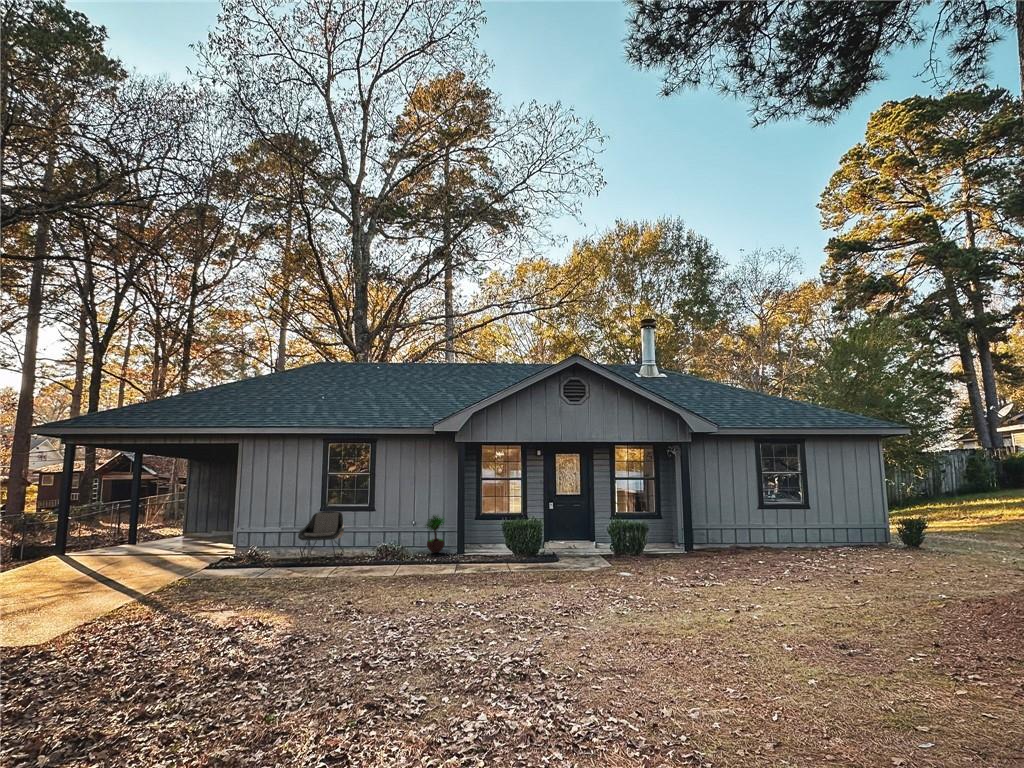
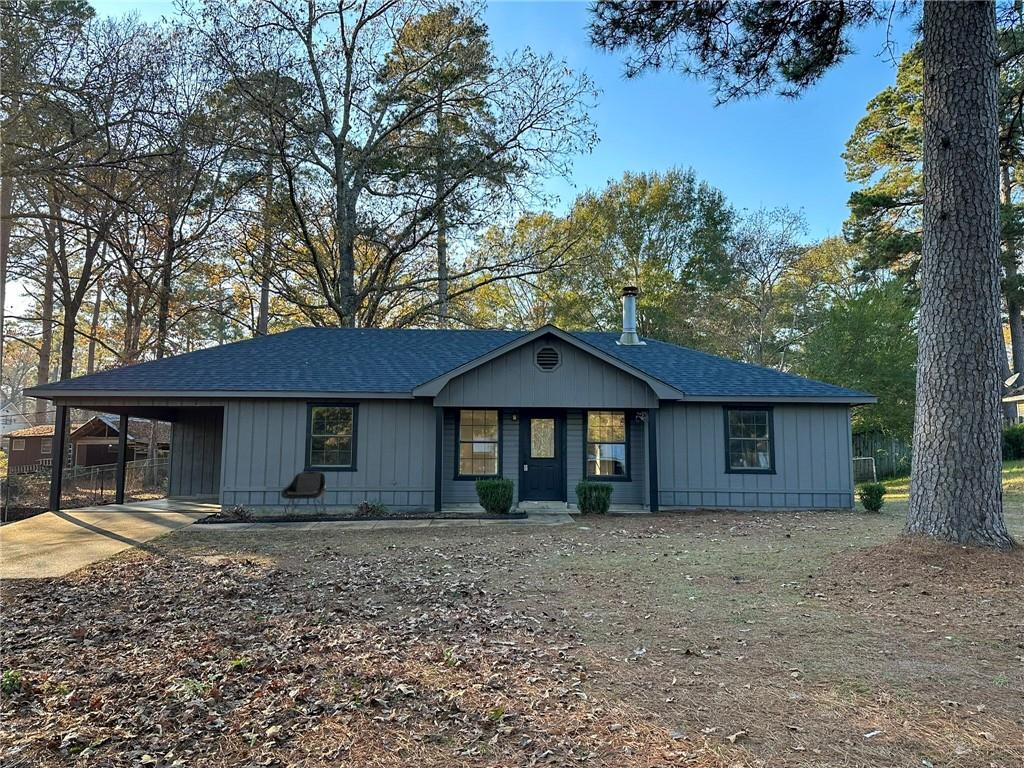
potted tree: present [425,516,444,553] -> none [403,474,427,514]

